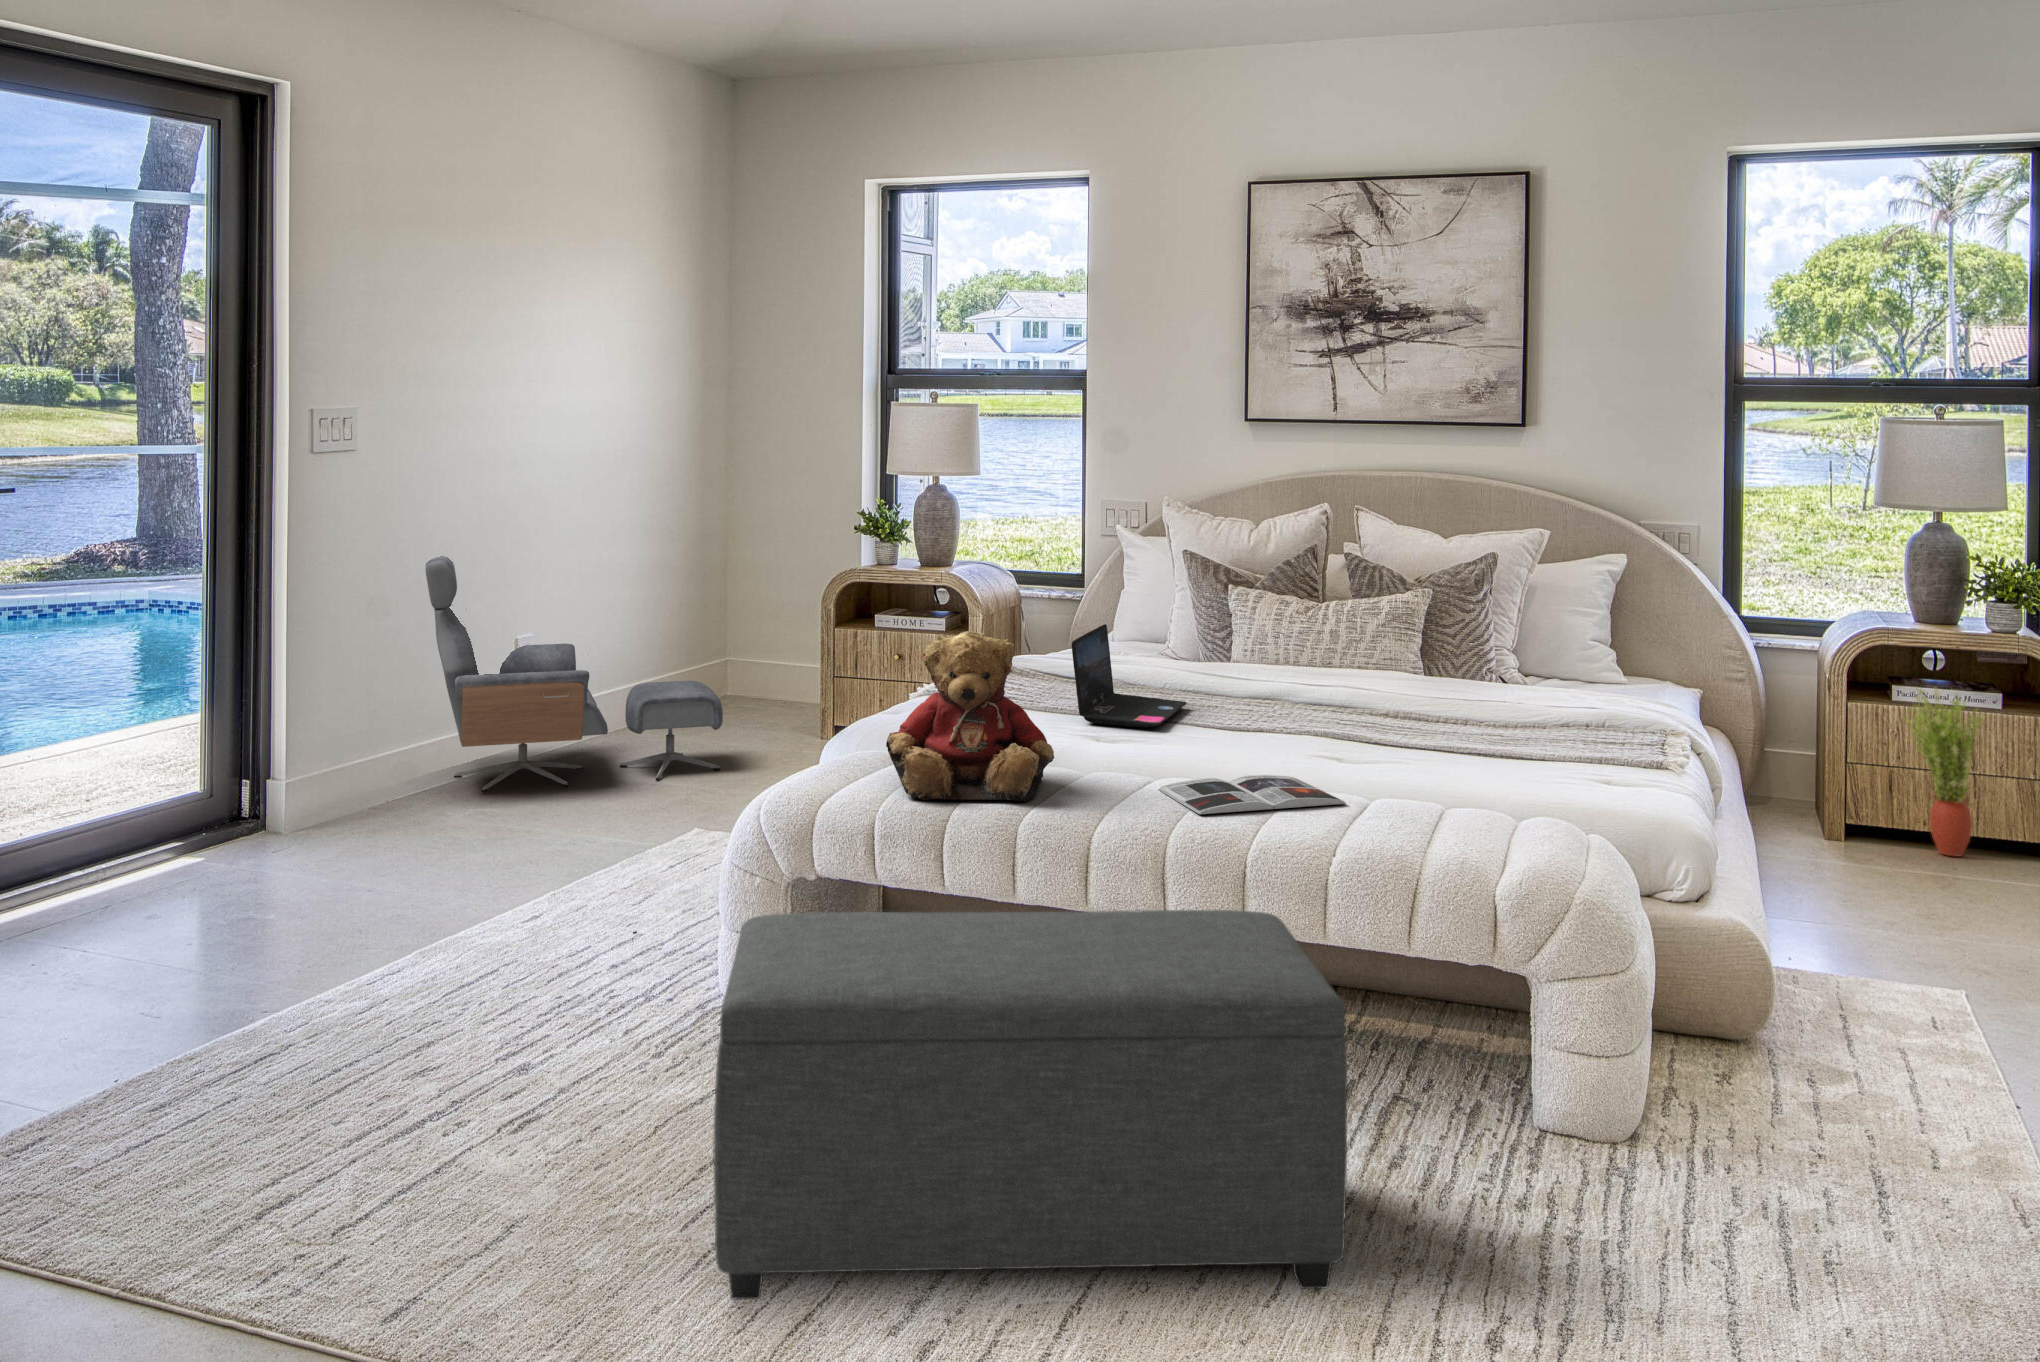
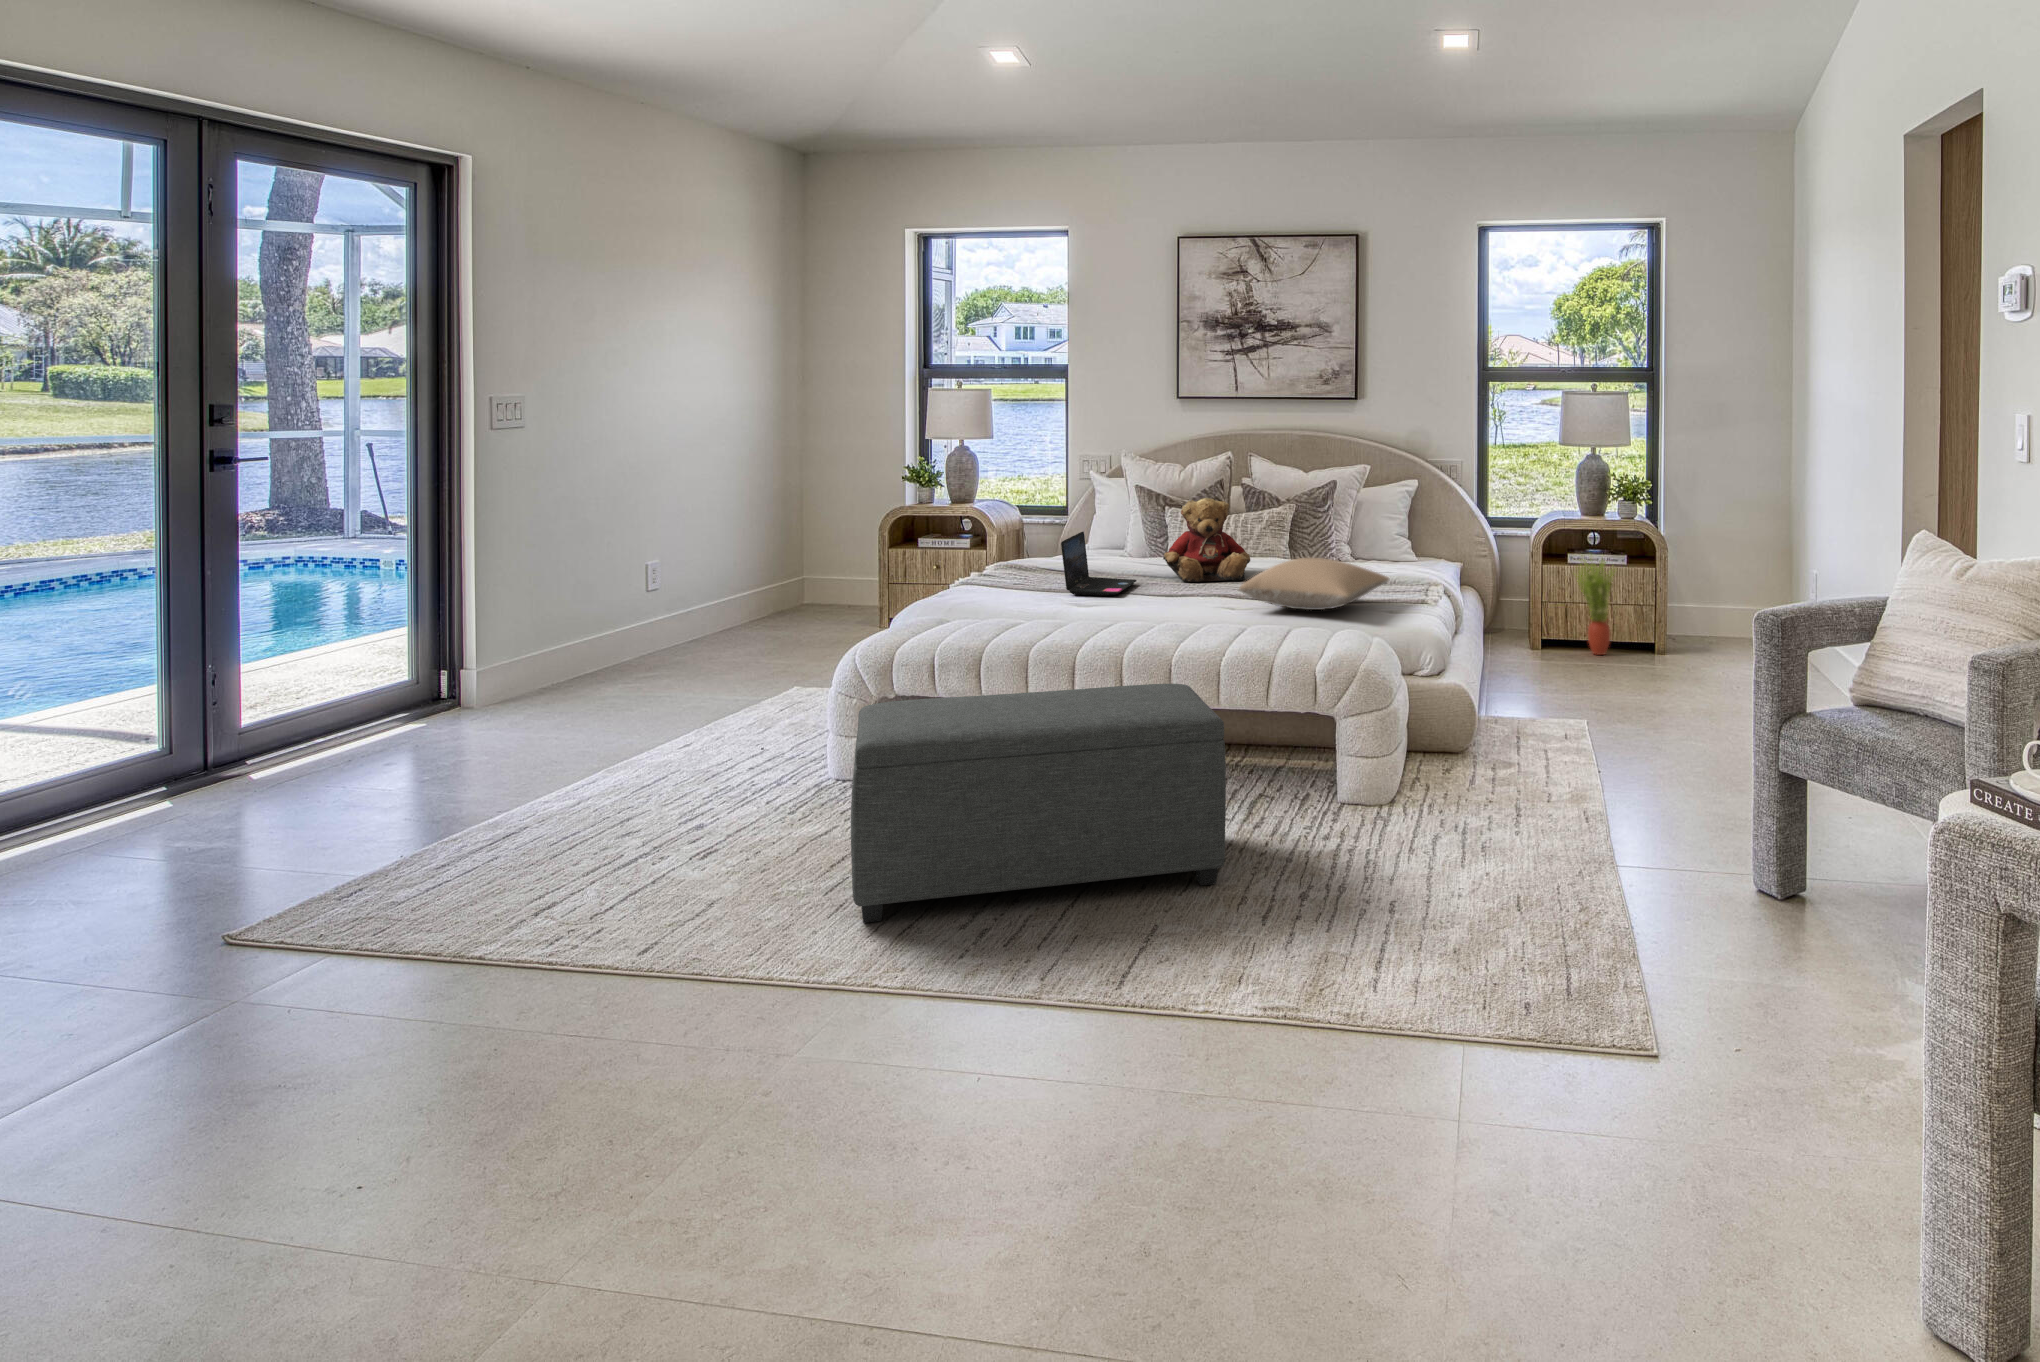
lounge chair: present [425,556,723,792] -> none [575,499,807,676]
teddy bear: present [886,631,1054,801] -> present [1163,498,1250,582]
pillow: none [1353,687,1606,775] -> present [1239,558,1389,610]
magazine: present [1158,775,1346,814] -> none [1118,616,1233,639]

